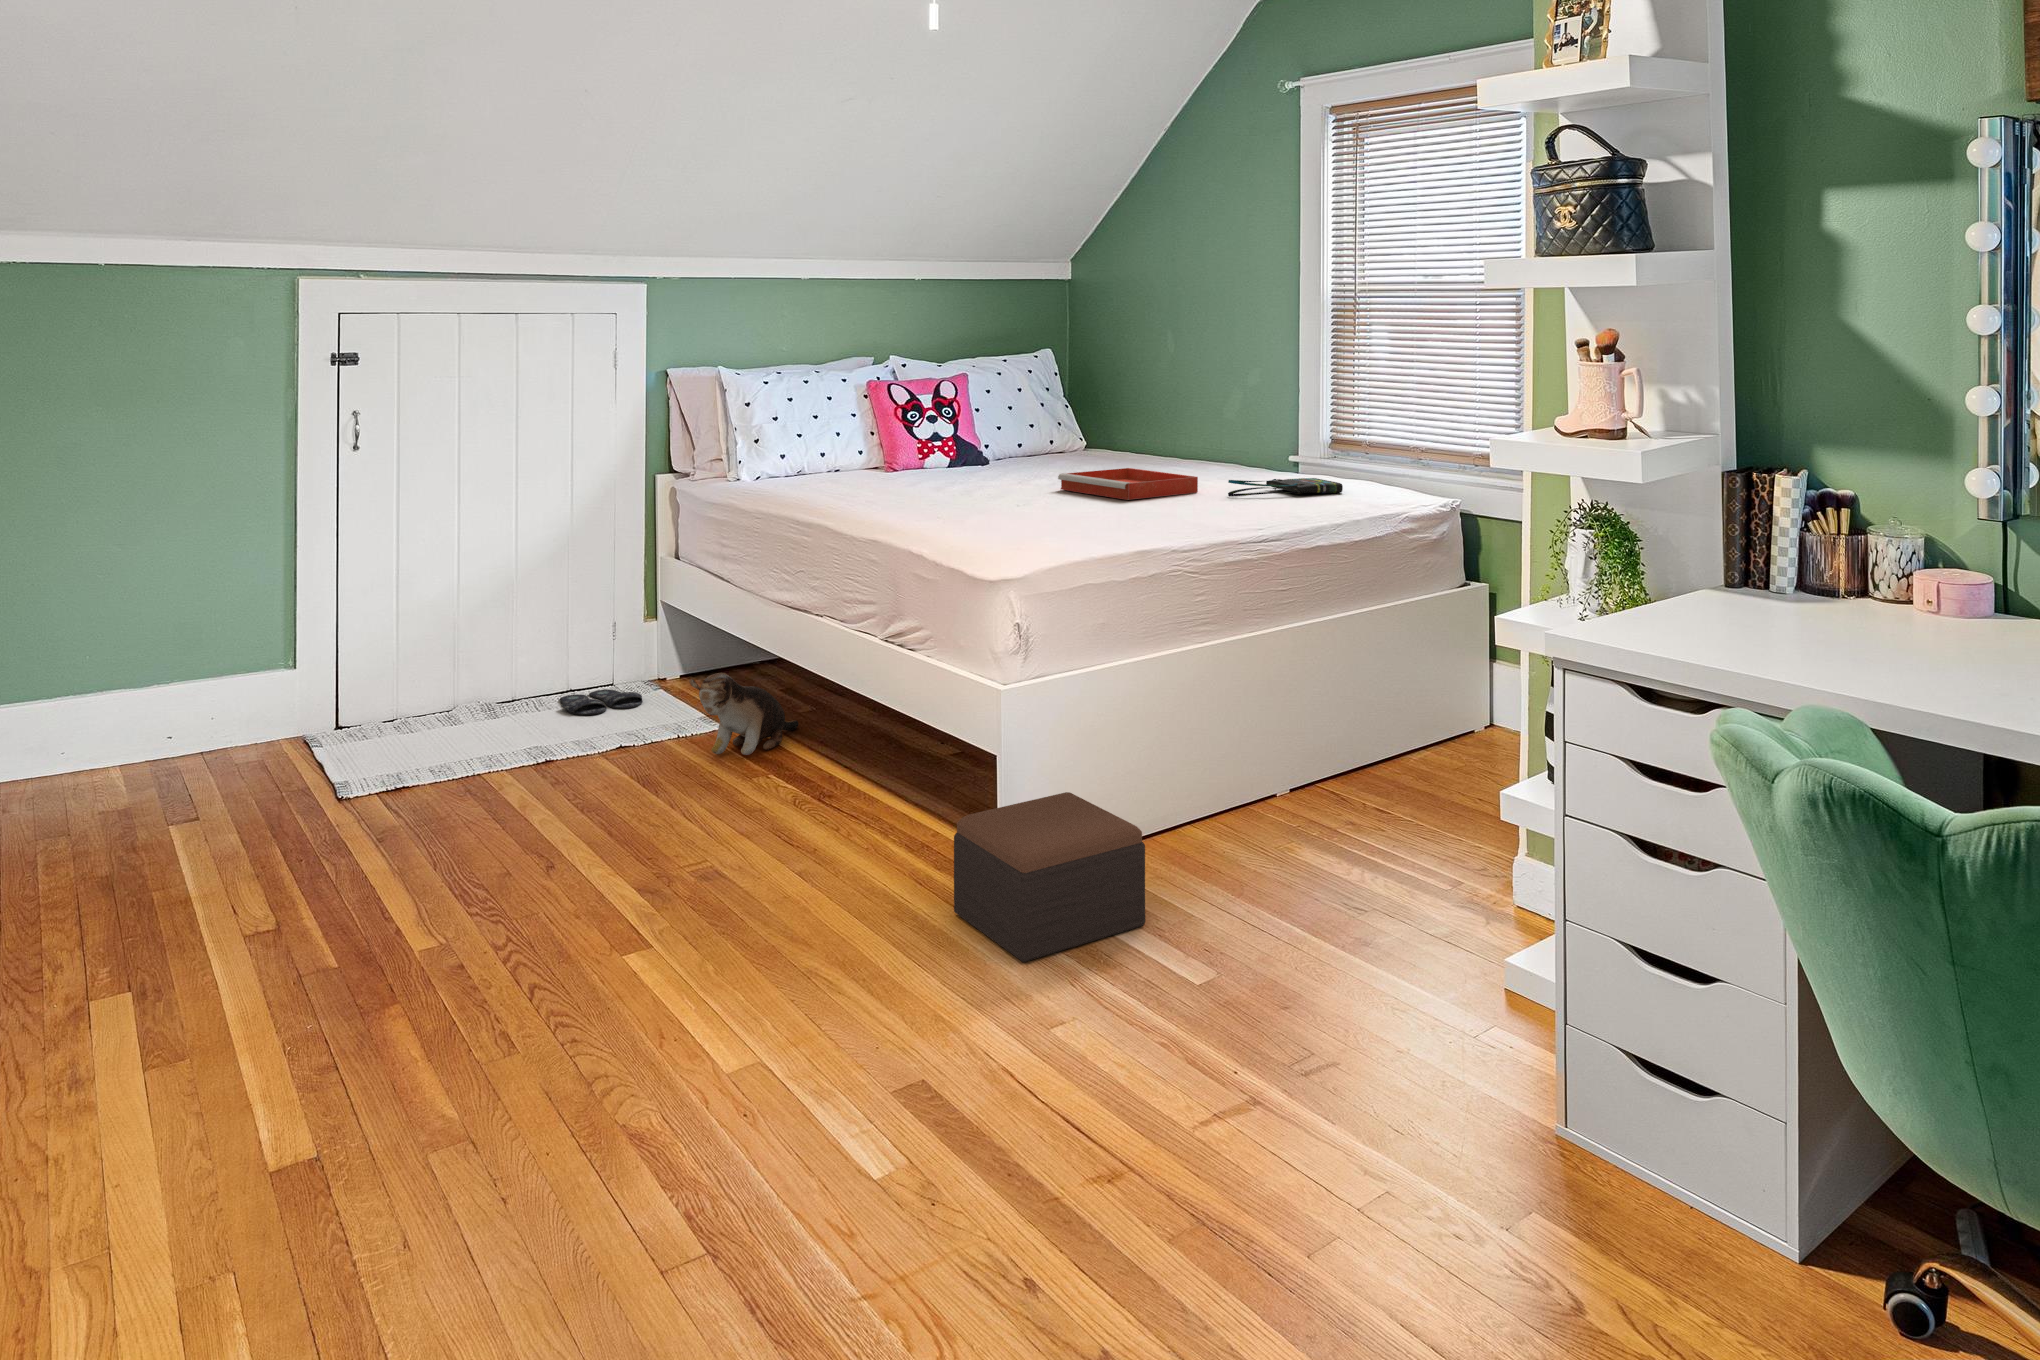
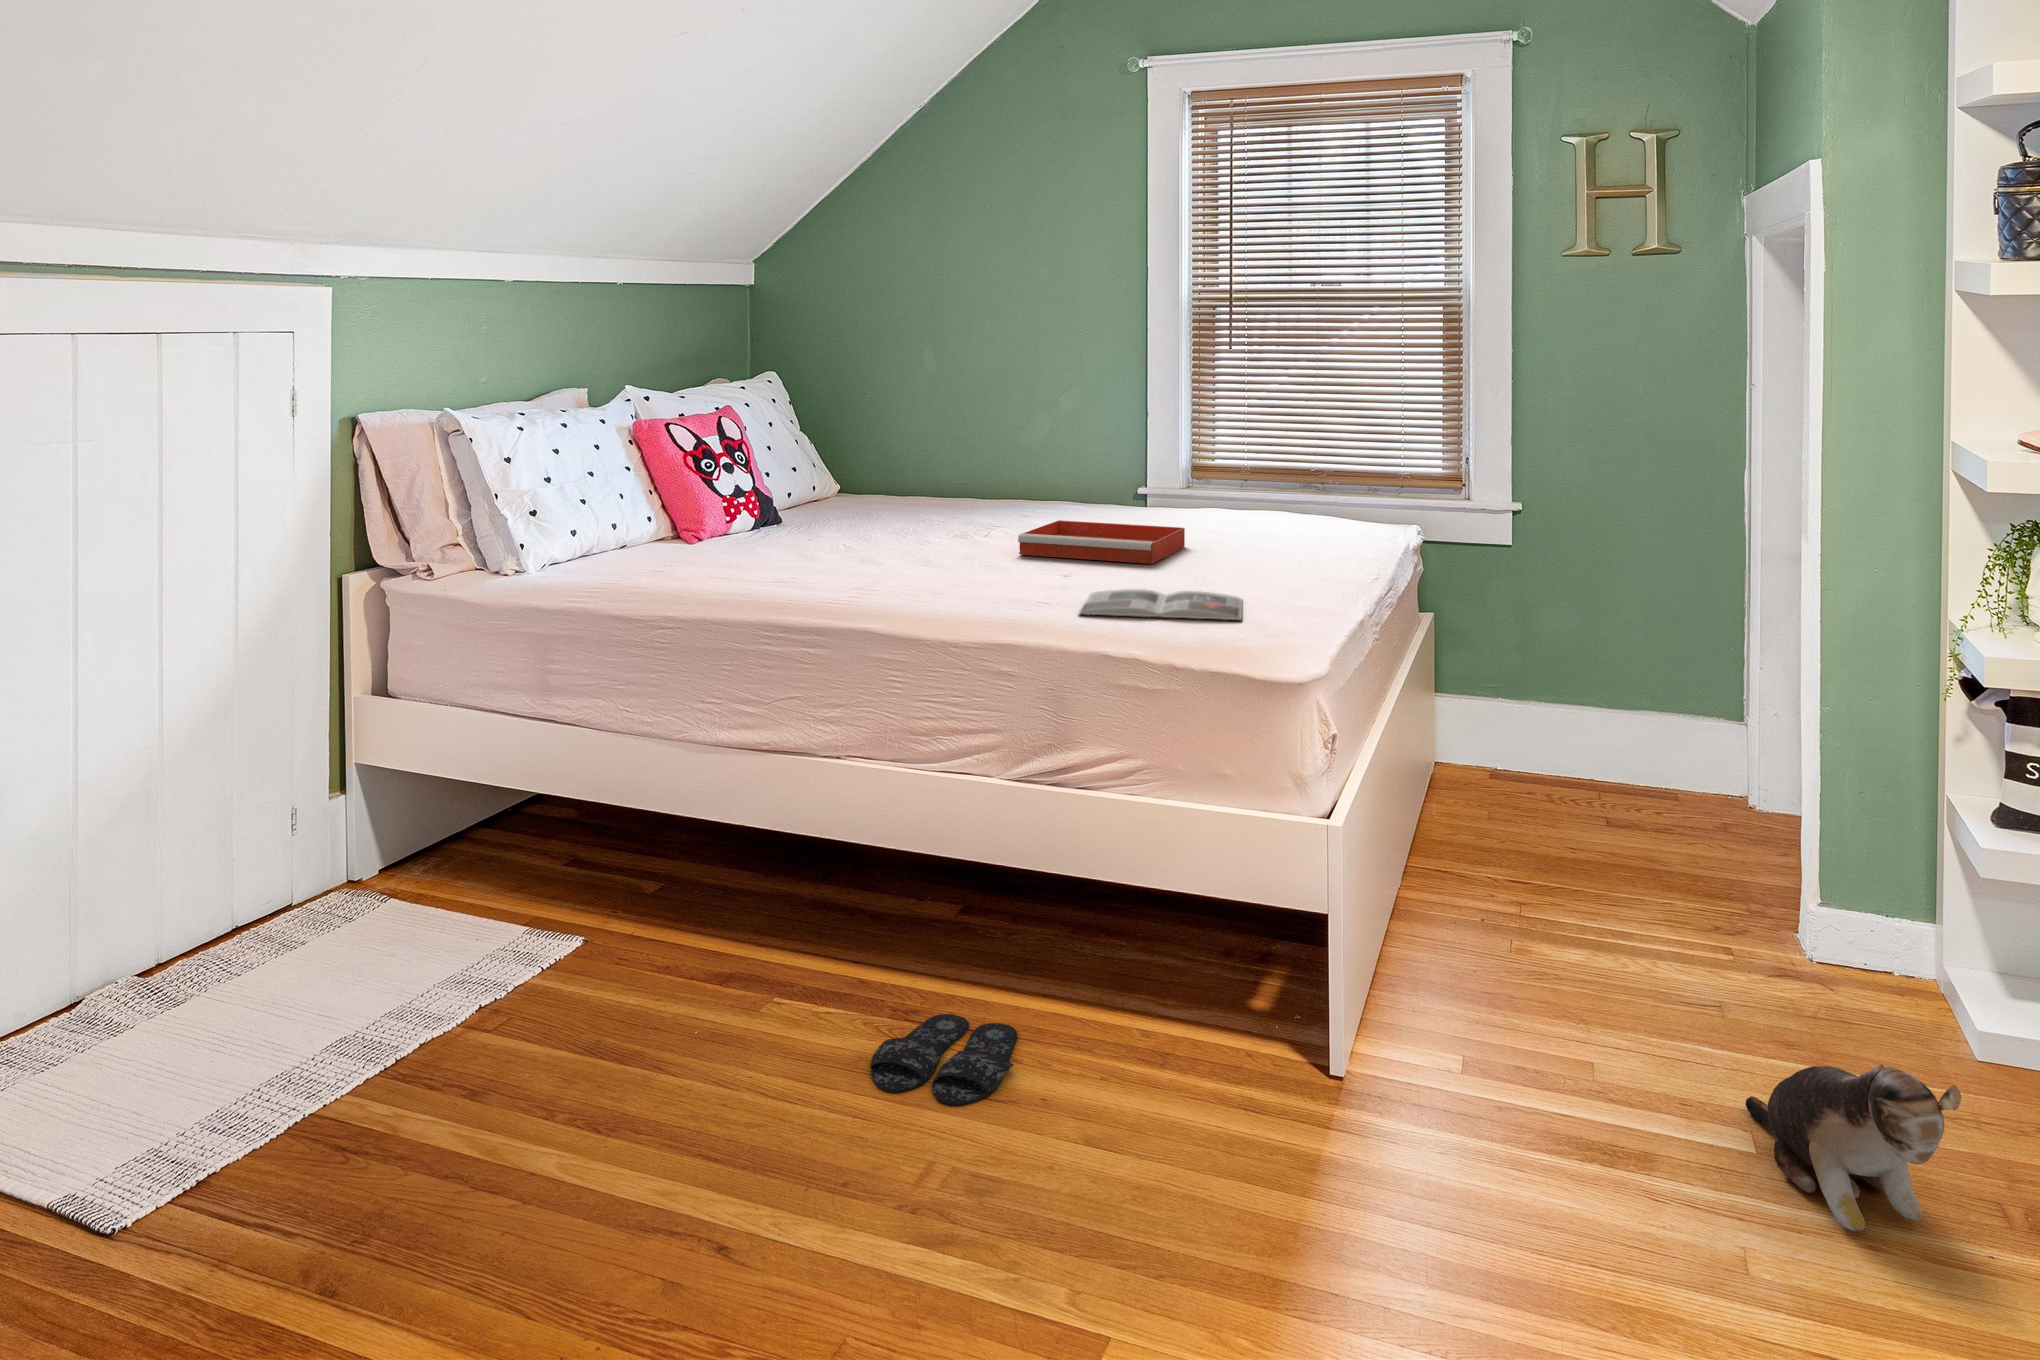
tote bag: present [1228,478,1343,496] -> none [1236,520,1335,549]
magazine: none [964,510,1103,532] -> present [1079,589,1243,620]
plush toy: present [689,673,799,755] -> present [1746,1064,1961,1231]
slippers: present [560,690,643,715] -> present [870,1014,1017,1105]
footstool: present [954,792,1145,962] -> none [1390,974,1619,1240]

